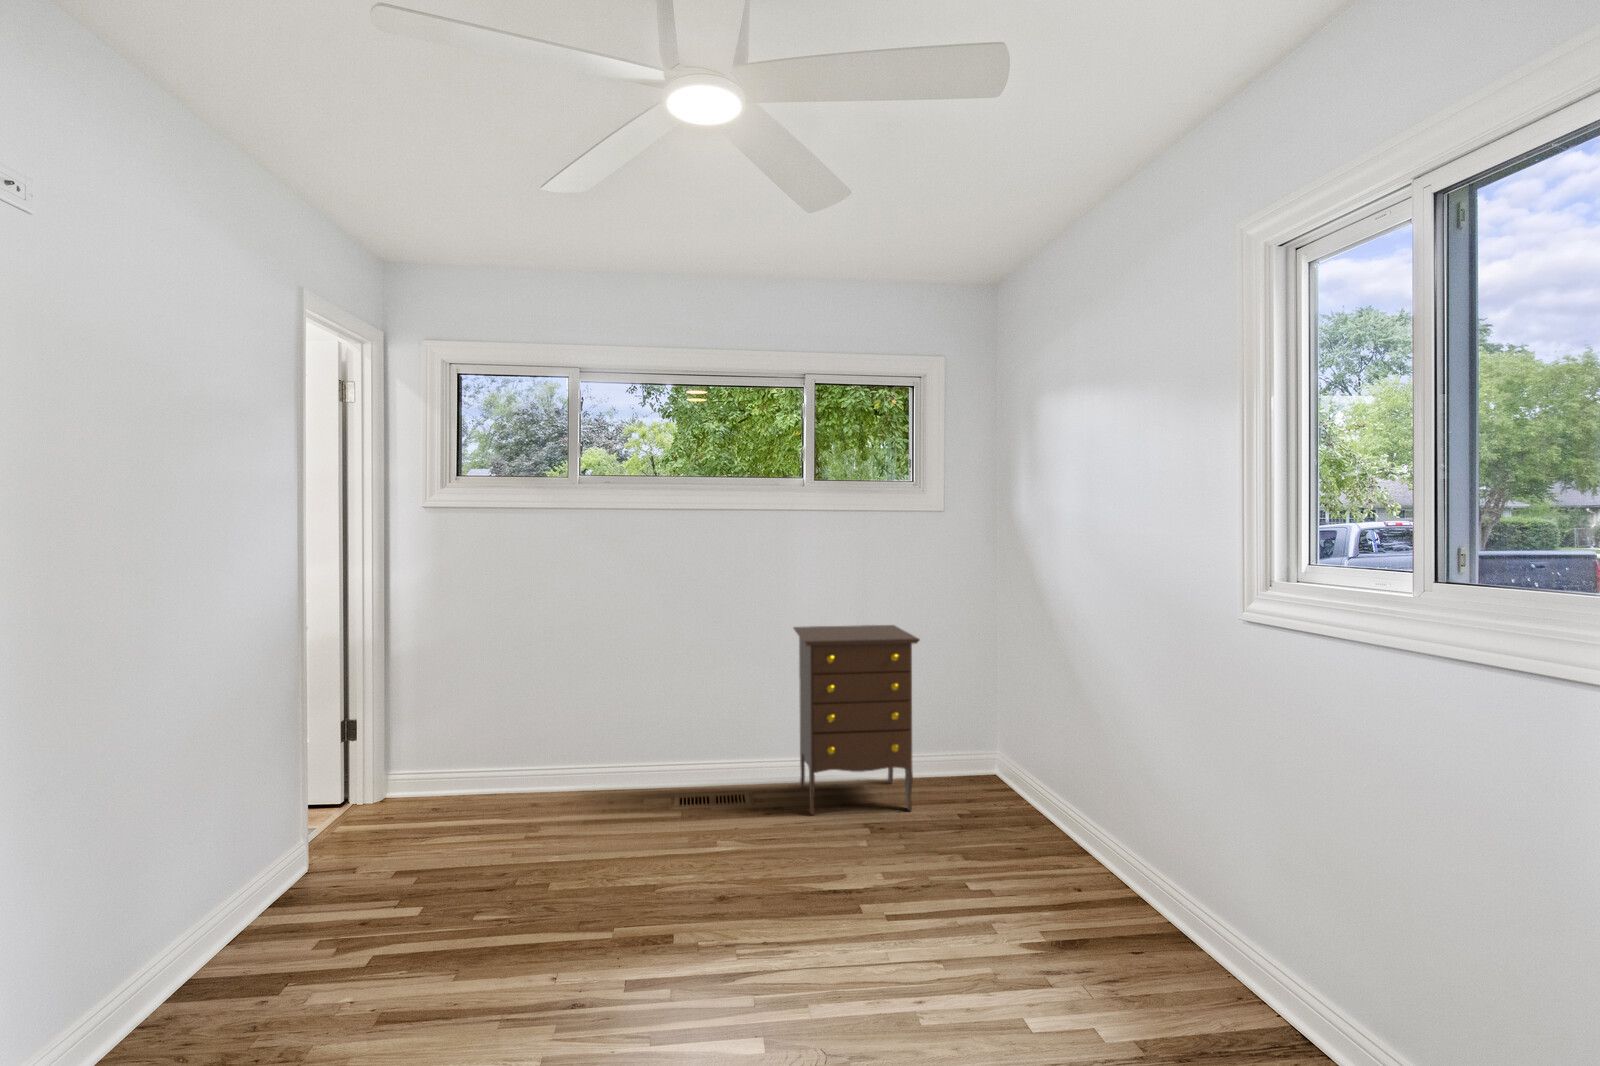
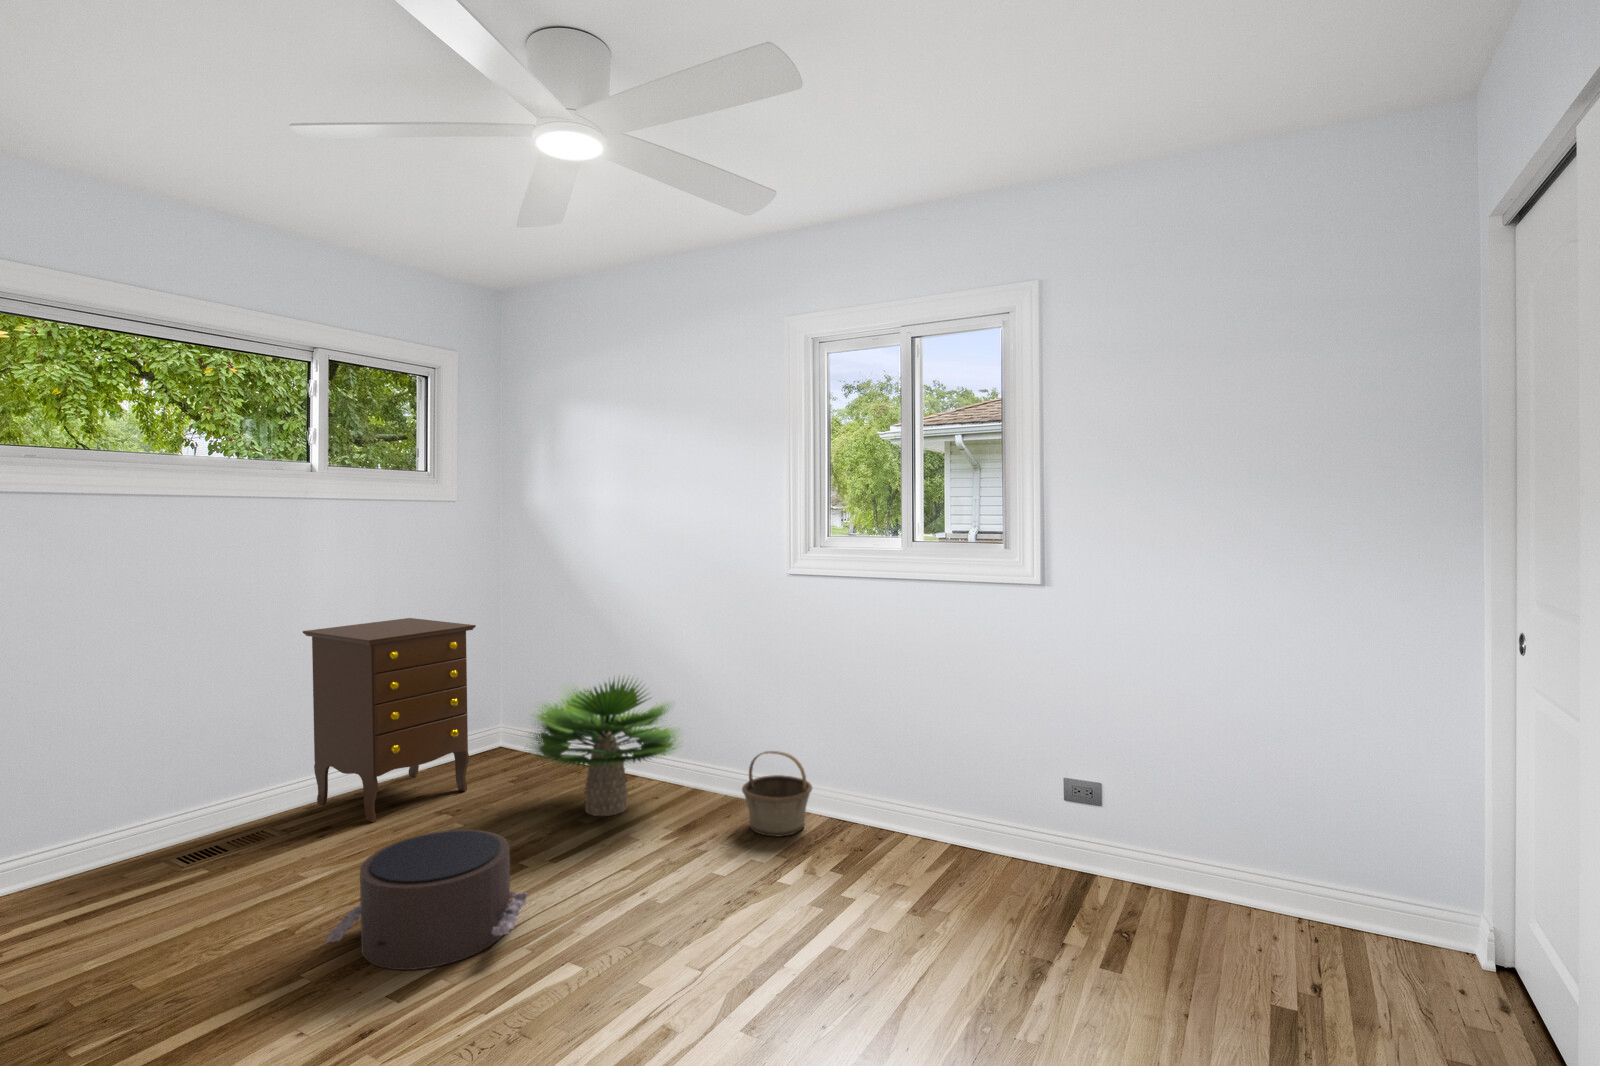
potted plant: none [911,716,1115,891] -> present [533,679,679,816]
pouf: none [631,839,798,980] -> present [326,830,527,970]
basket: none [1135,876,1255,1020] -> present [742,751,812,836]

